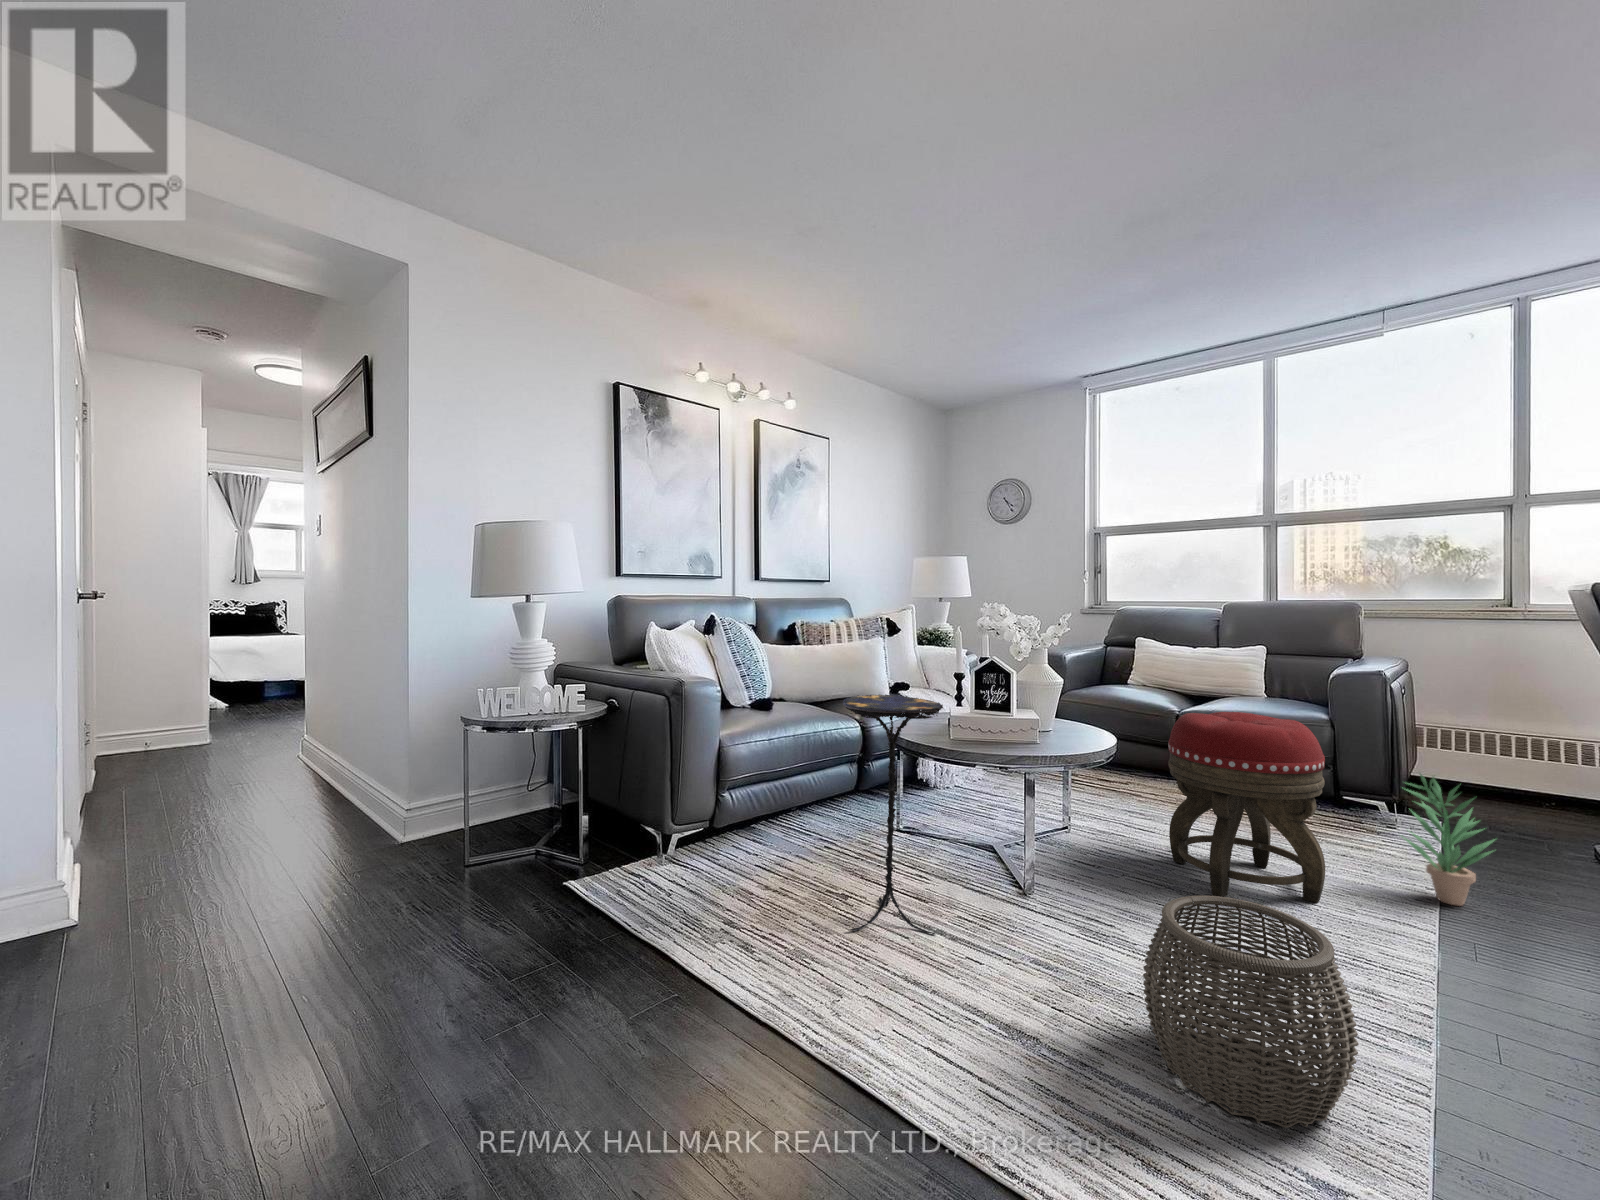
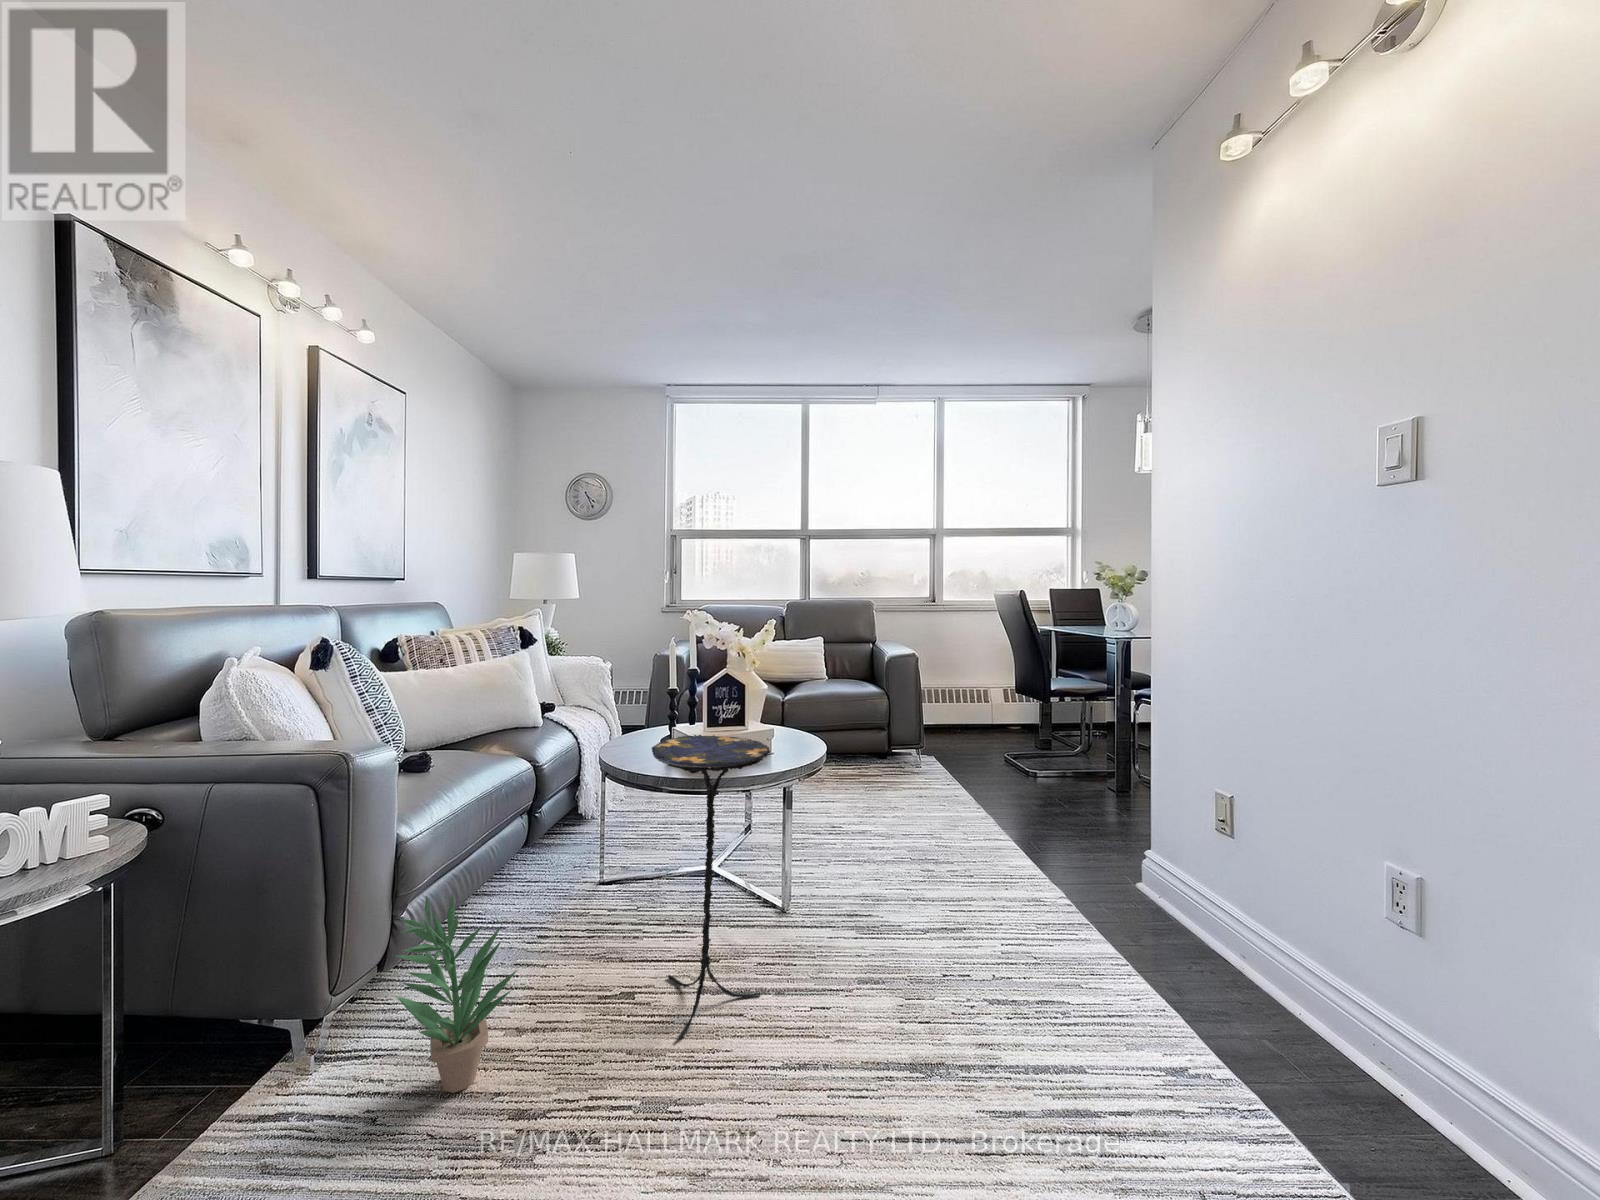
footstool: present [1168,712,1325,903] -> none [842,701,950,855]
potted plant: present [1404,774,1495,906] -> present [396,893,517,1093]
woven basket: present [1143,895,1359,1128] -> none [987,867,1139,1047]

